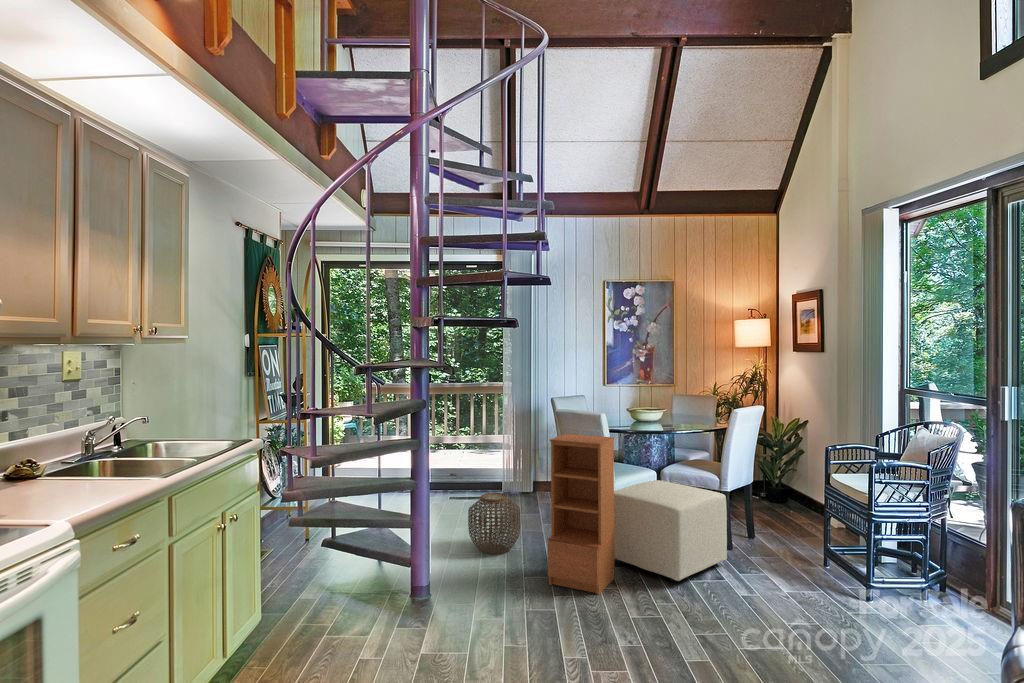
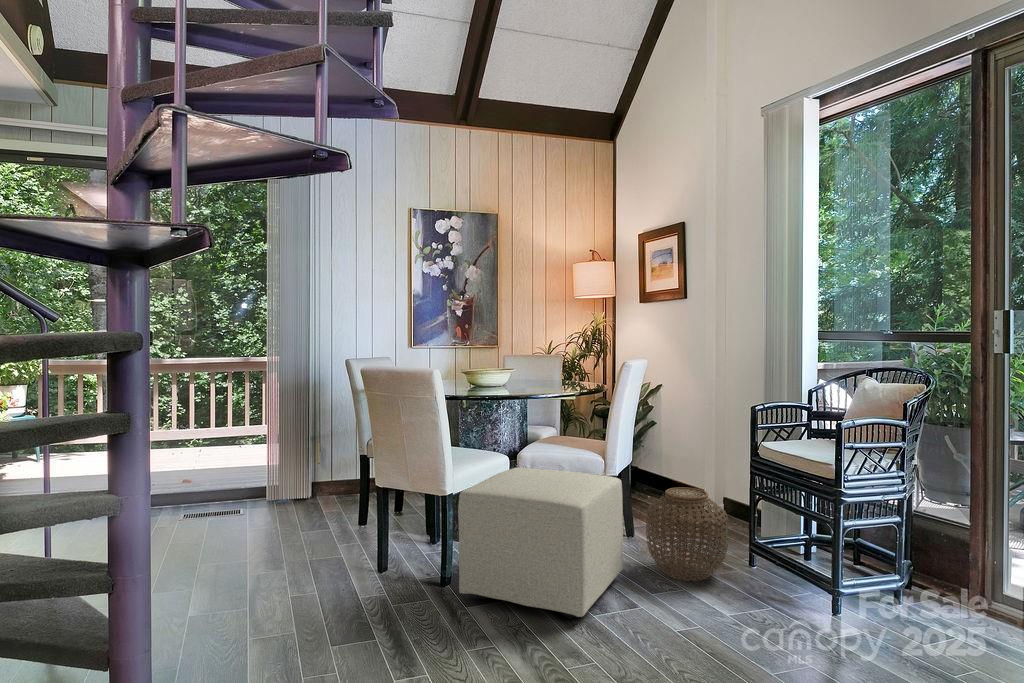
bookcase: present [548,434,614,595] -> none [377,401,481,666]
woven basket: present [468,493,520,555] -> present [646,487,728,581]

